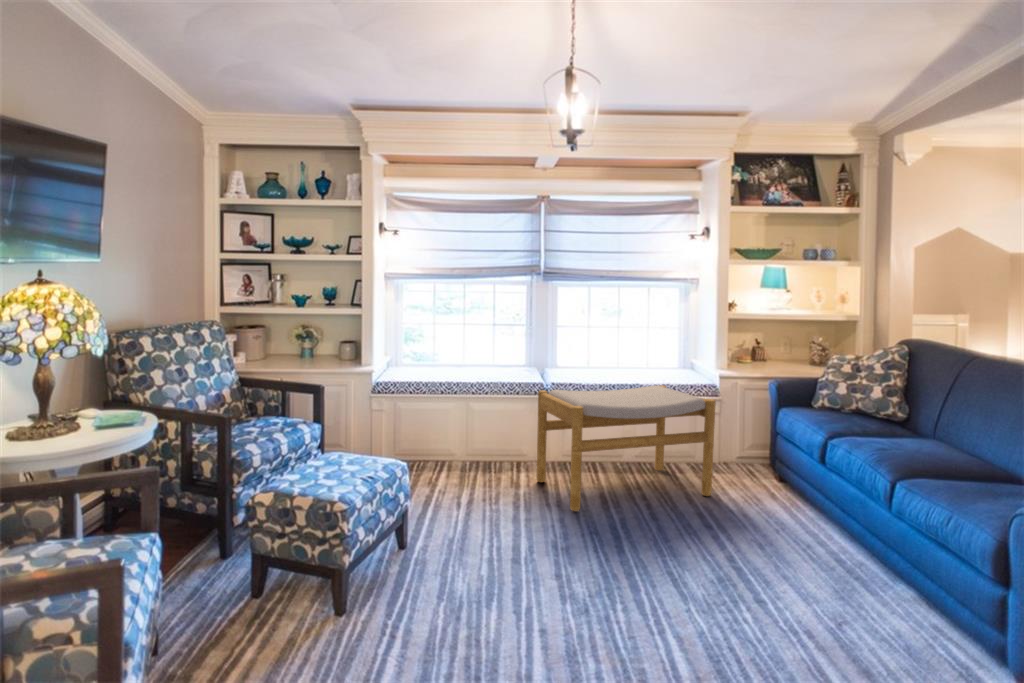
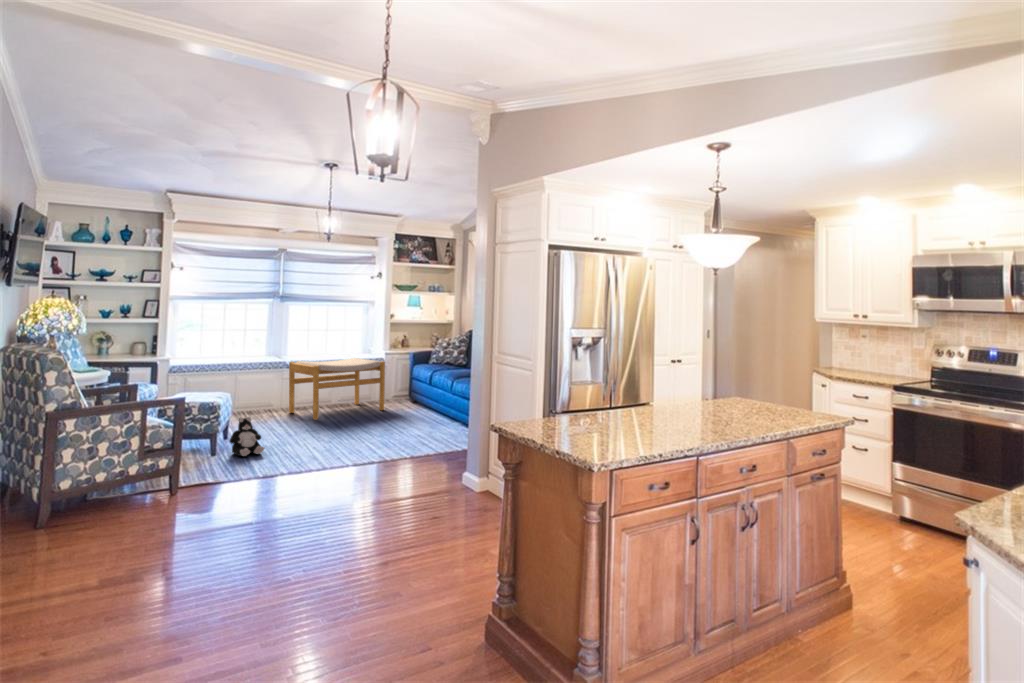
plush toy: none [361,540,429,643] -> present [230,417,264,456]

